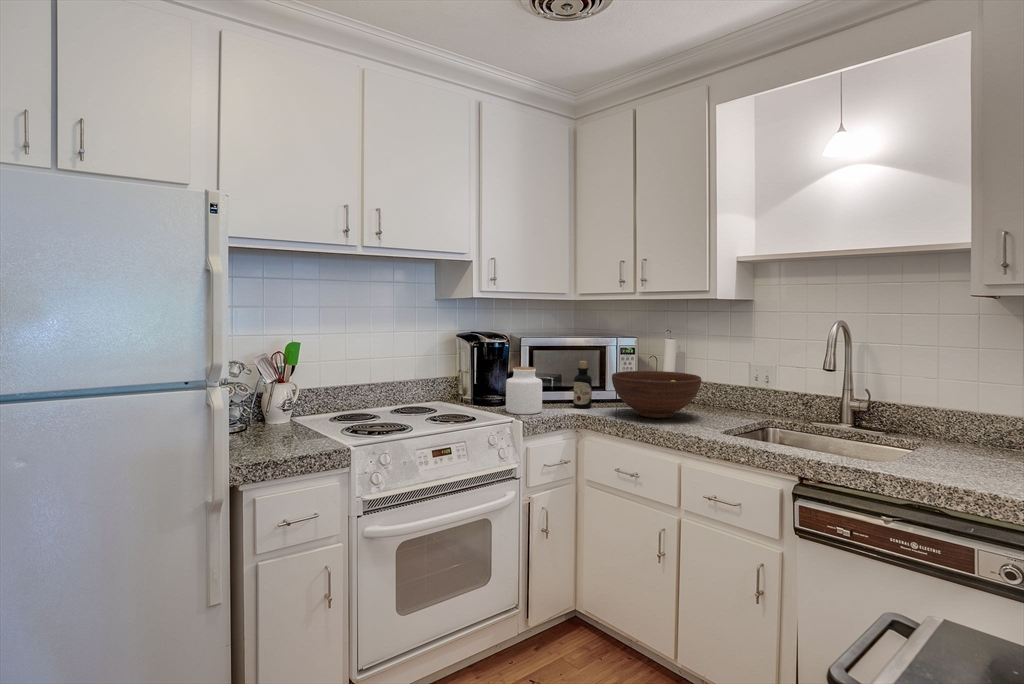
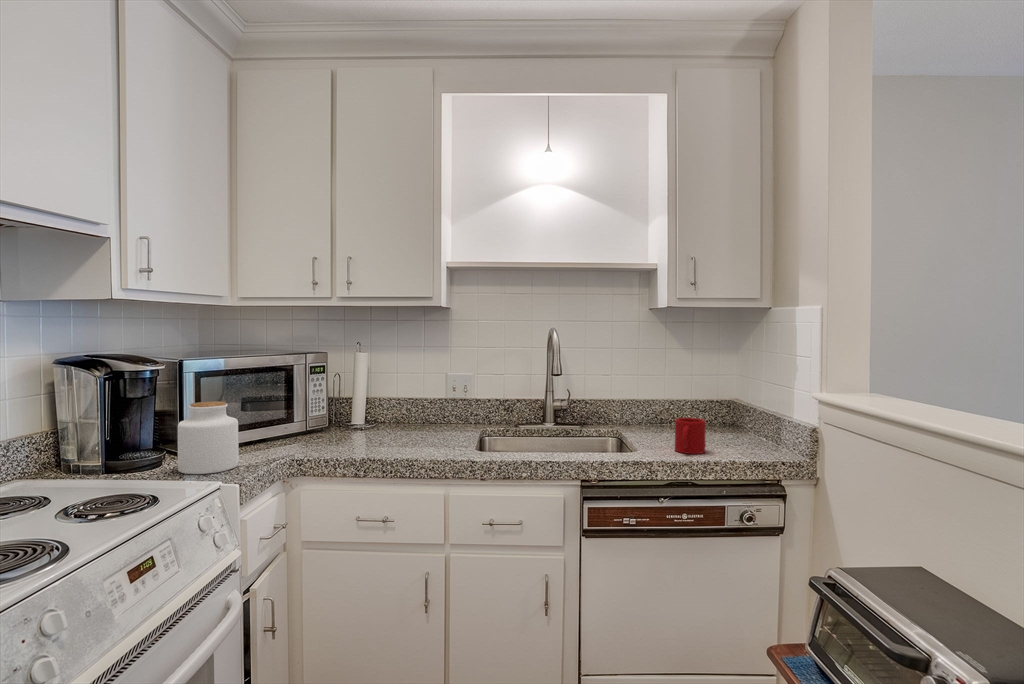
bottle: present [574,361,592,408] -> none [263,387,290,449]
fruit bowl: present [612,371,701,418] -> none [326,390,432,447]
mug: none [929,434,980,479] -> present [675,418,706,454]

